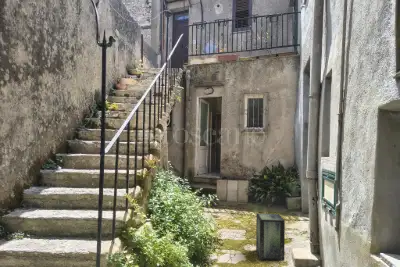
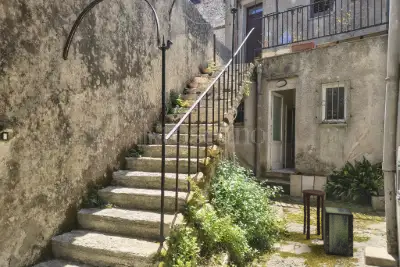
stool: none [235,197,257,246] -> present [302,189,325,240]

